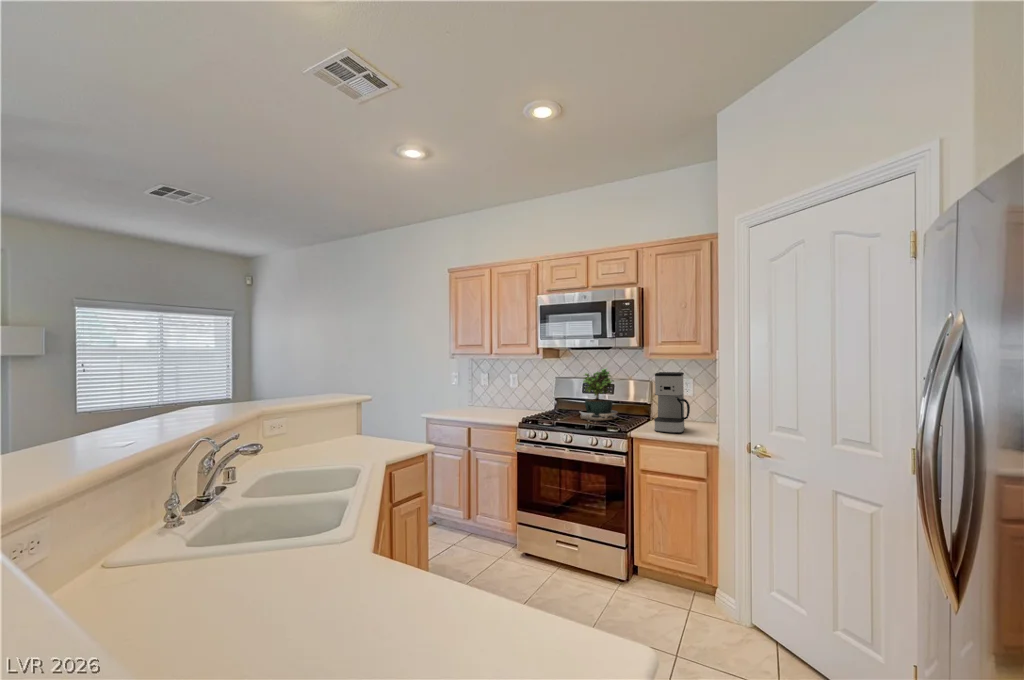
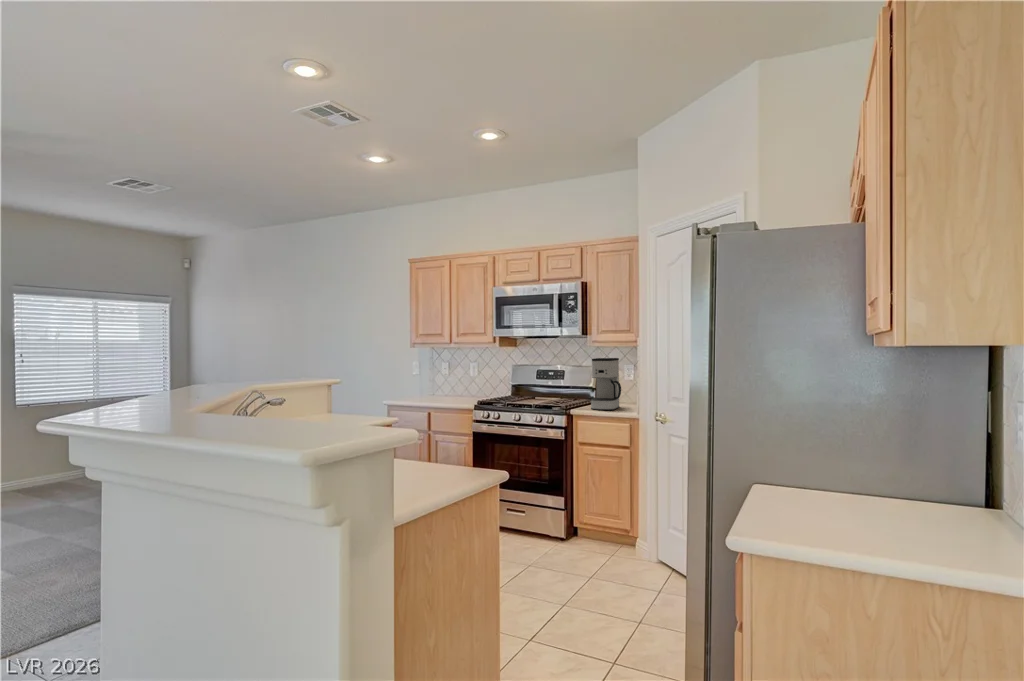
potted plant: present [580,369,618,421] -> none [531,355,565,404]

